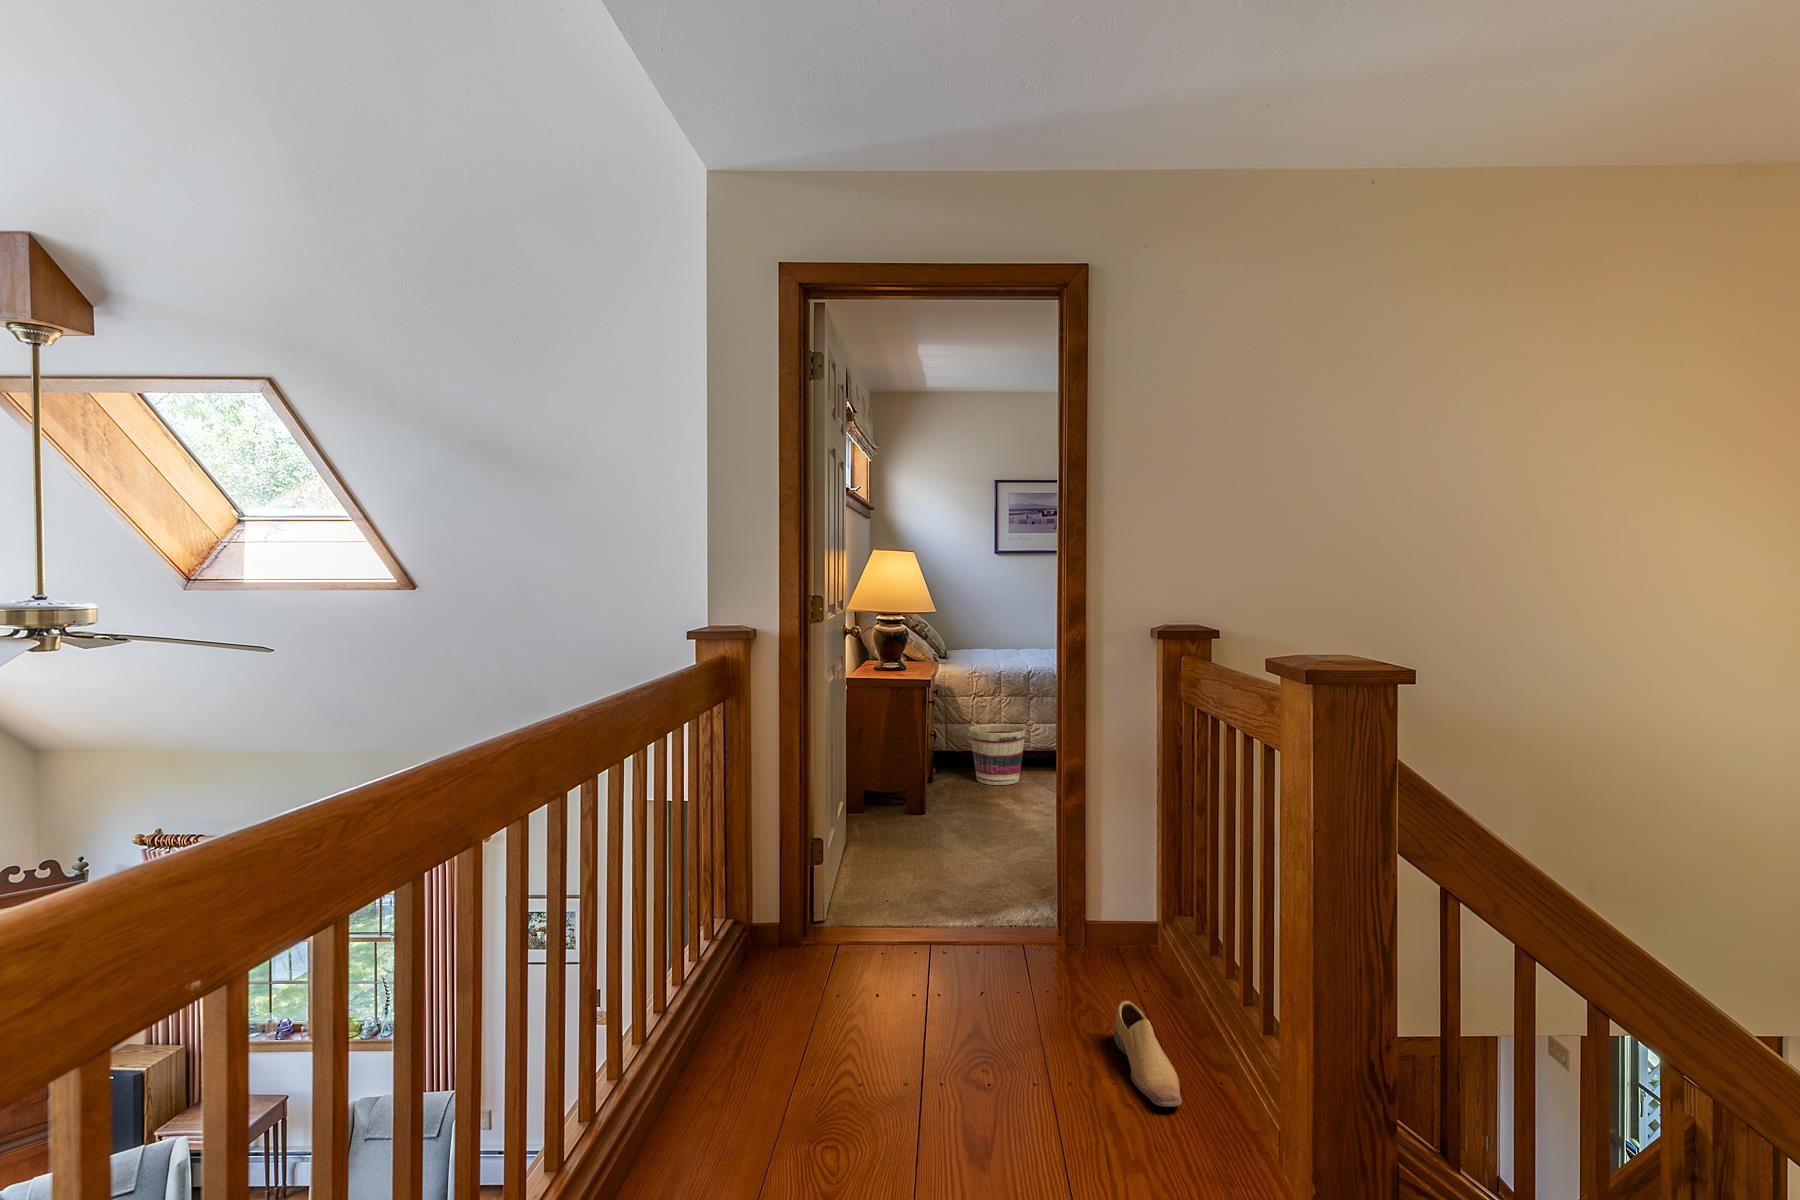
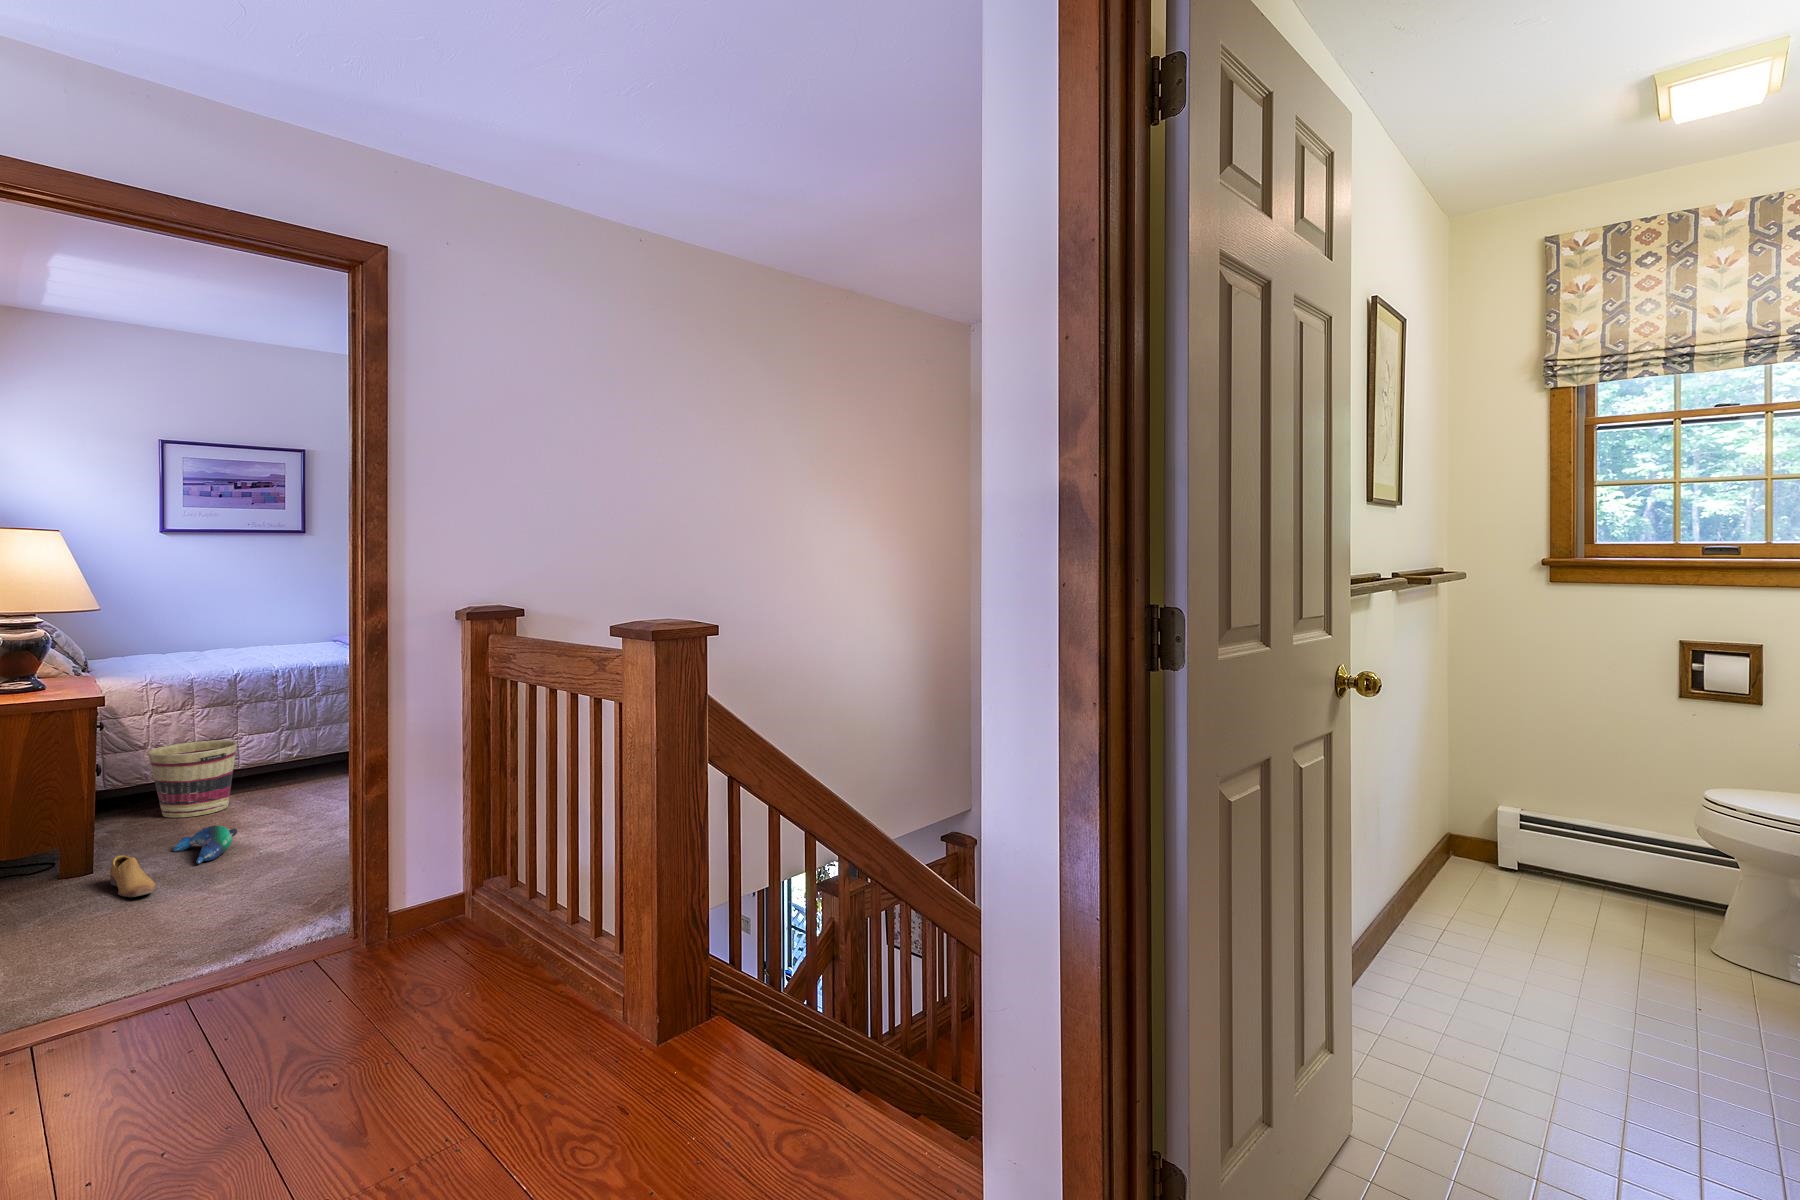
plush toy: none [972,798,1012,828] -> present [173,825,237,864]
shoe: present [1114,1001,1182,1107] -> present [110,855,156,897]

